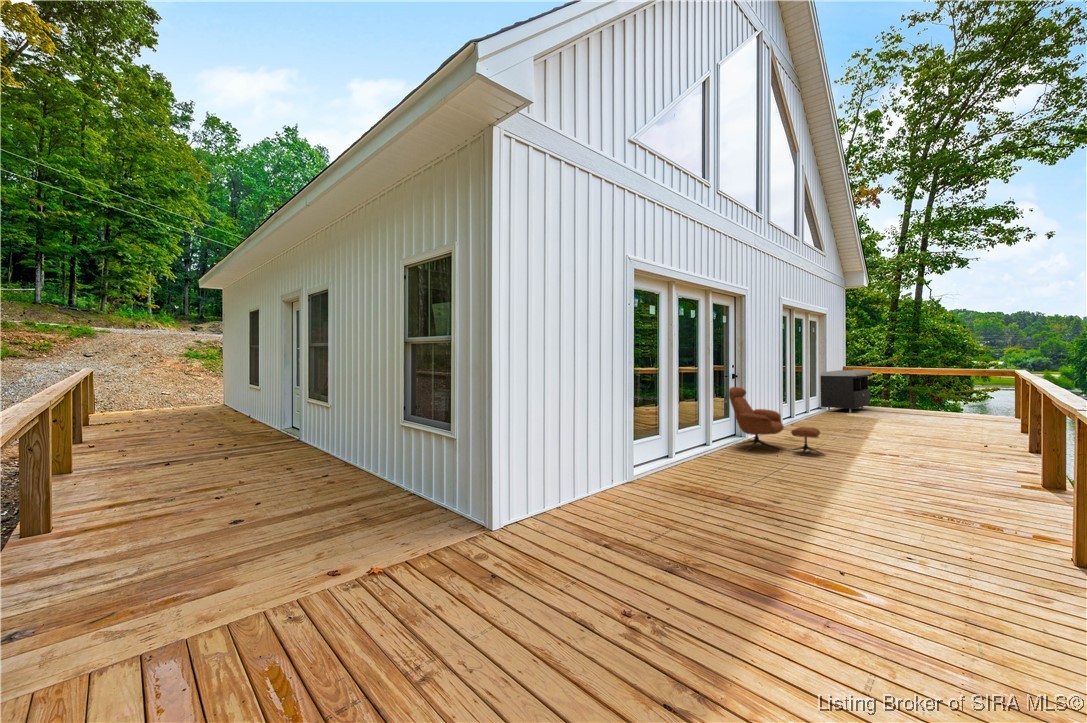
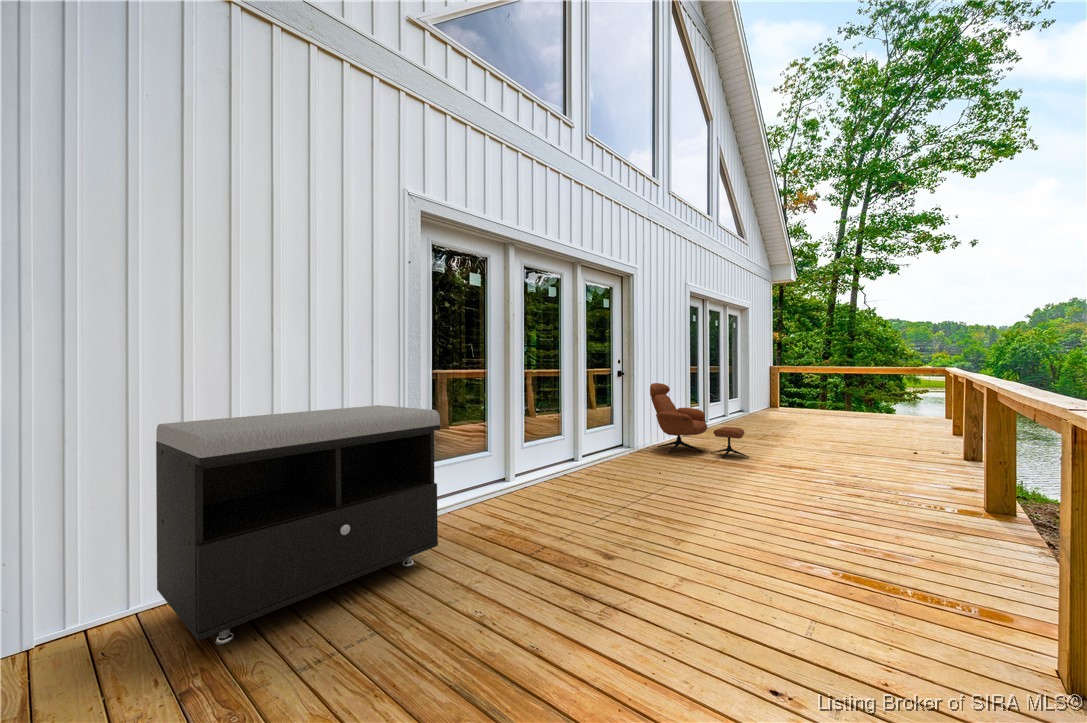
storage bench: present [820,370,871,413] -> present [156,405,440,644]

